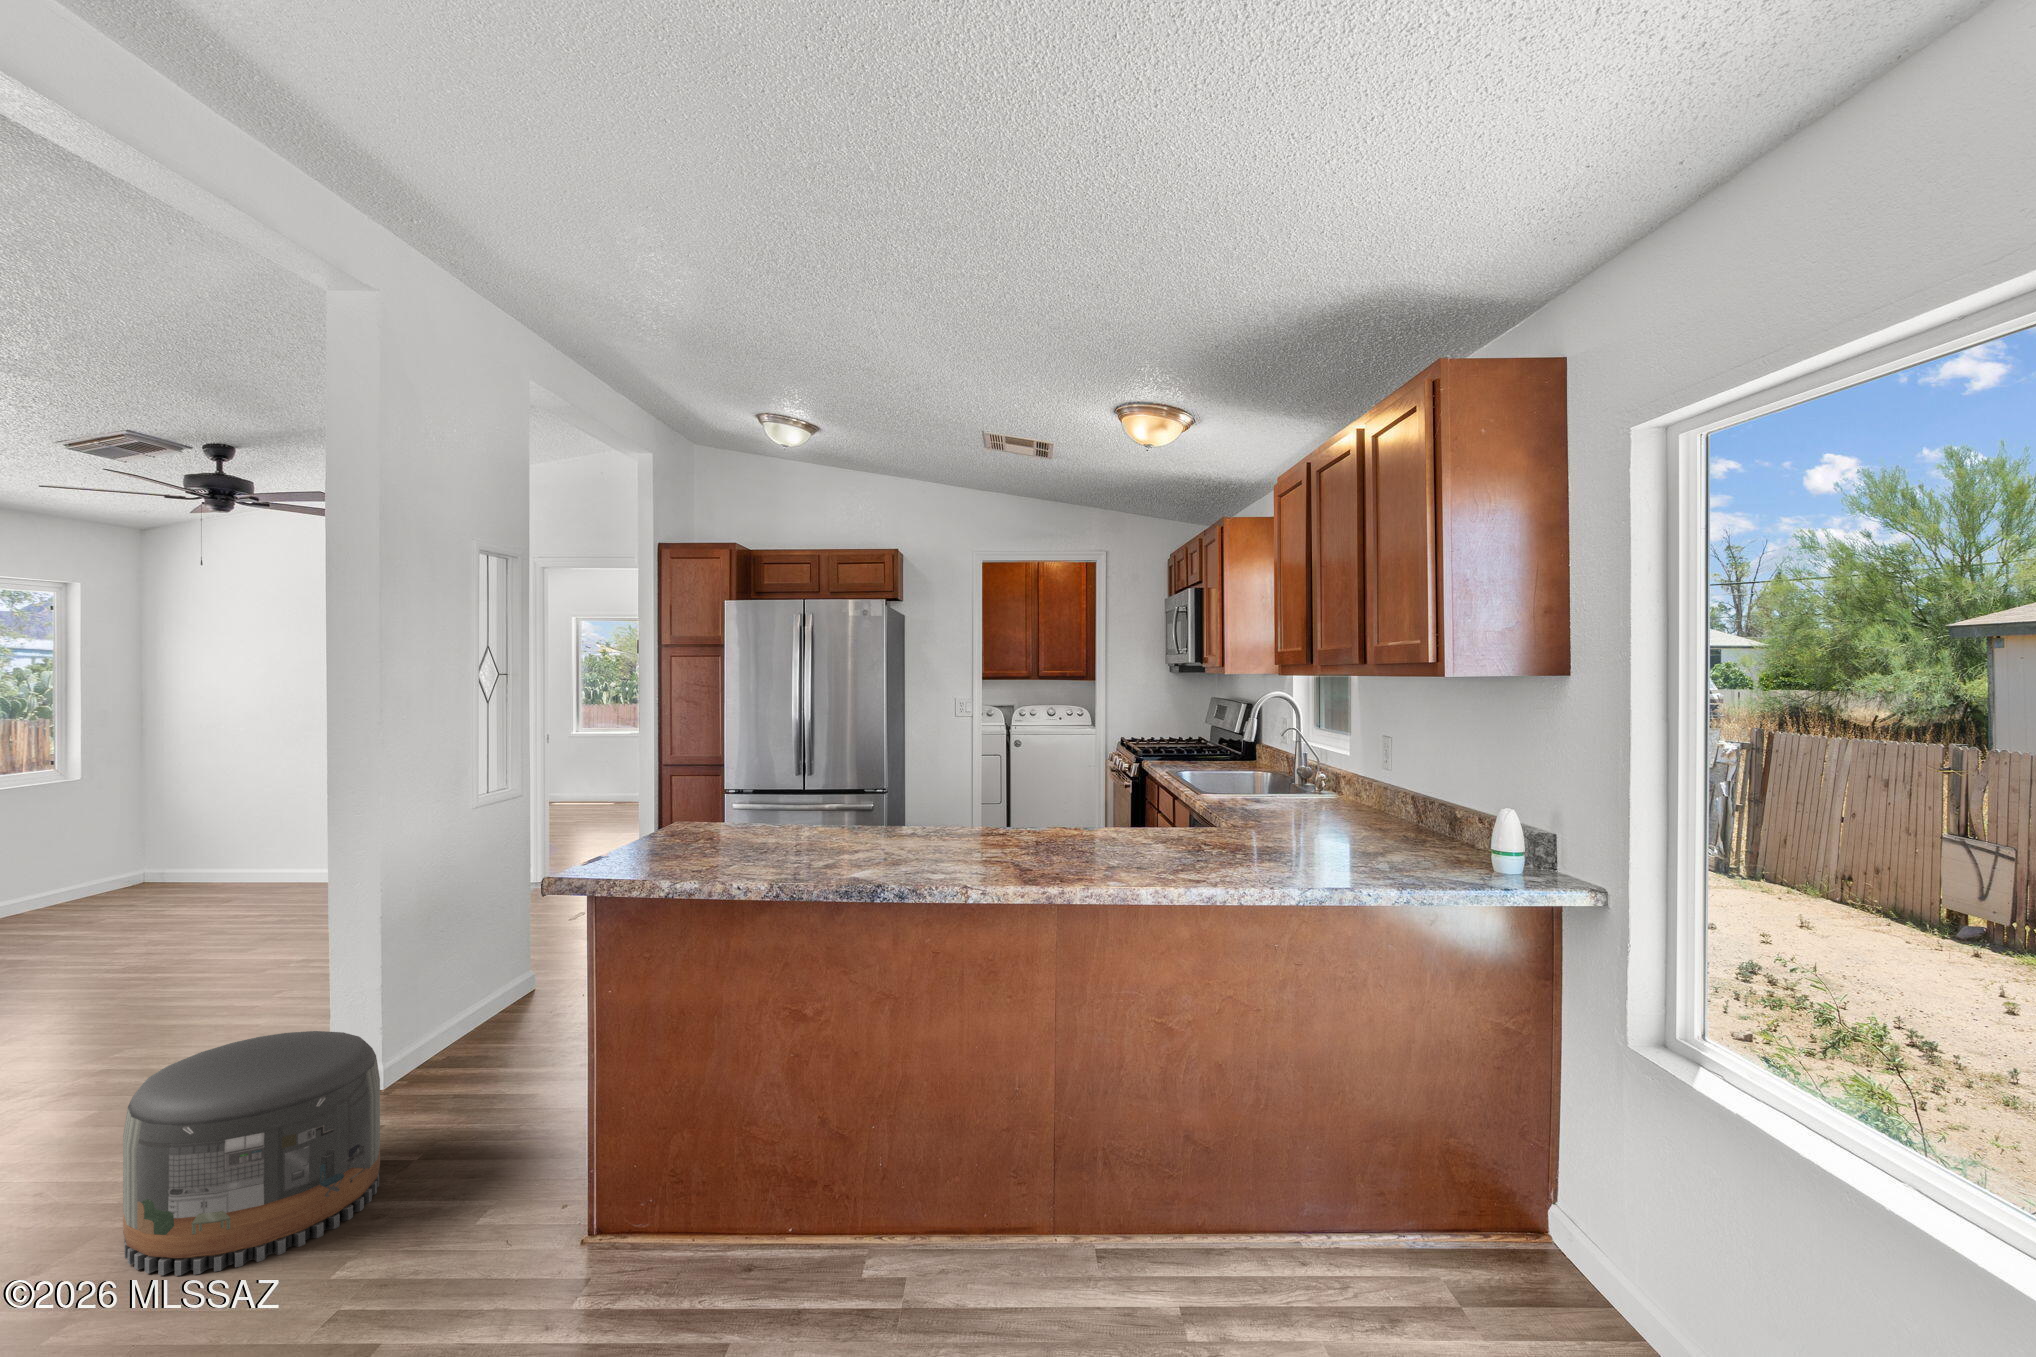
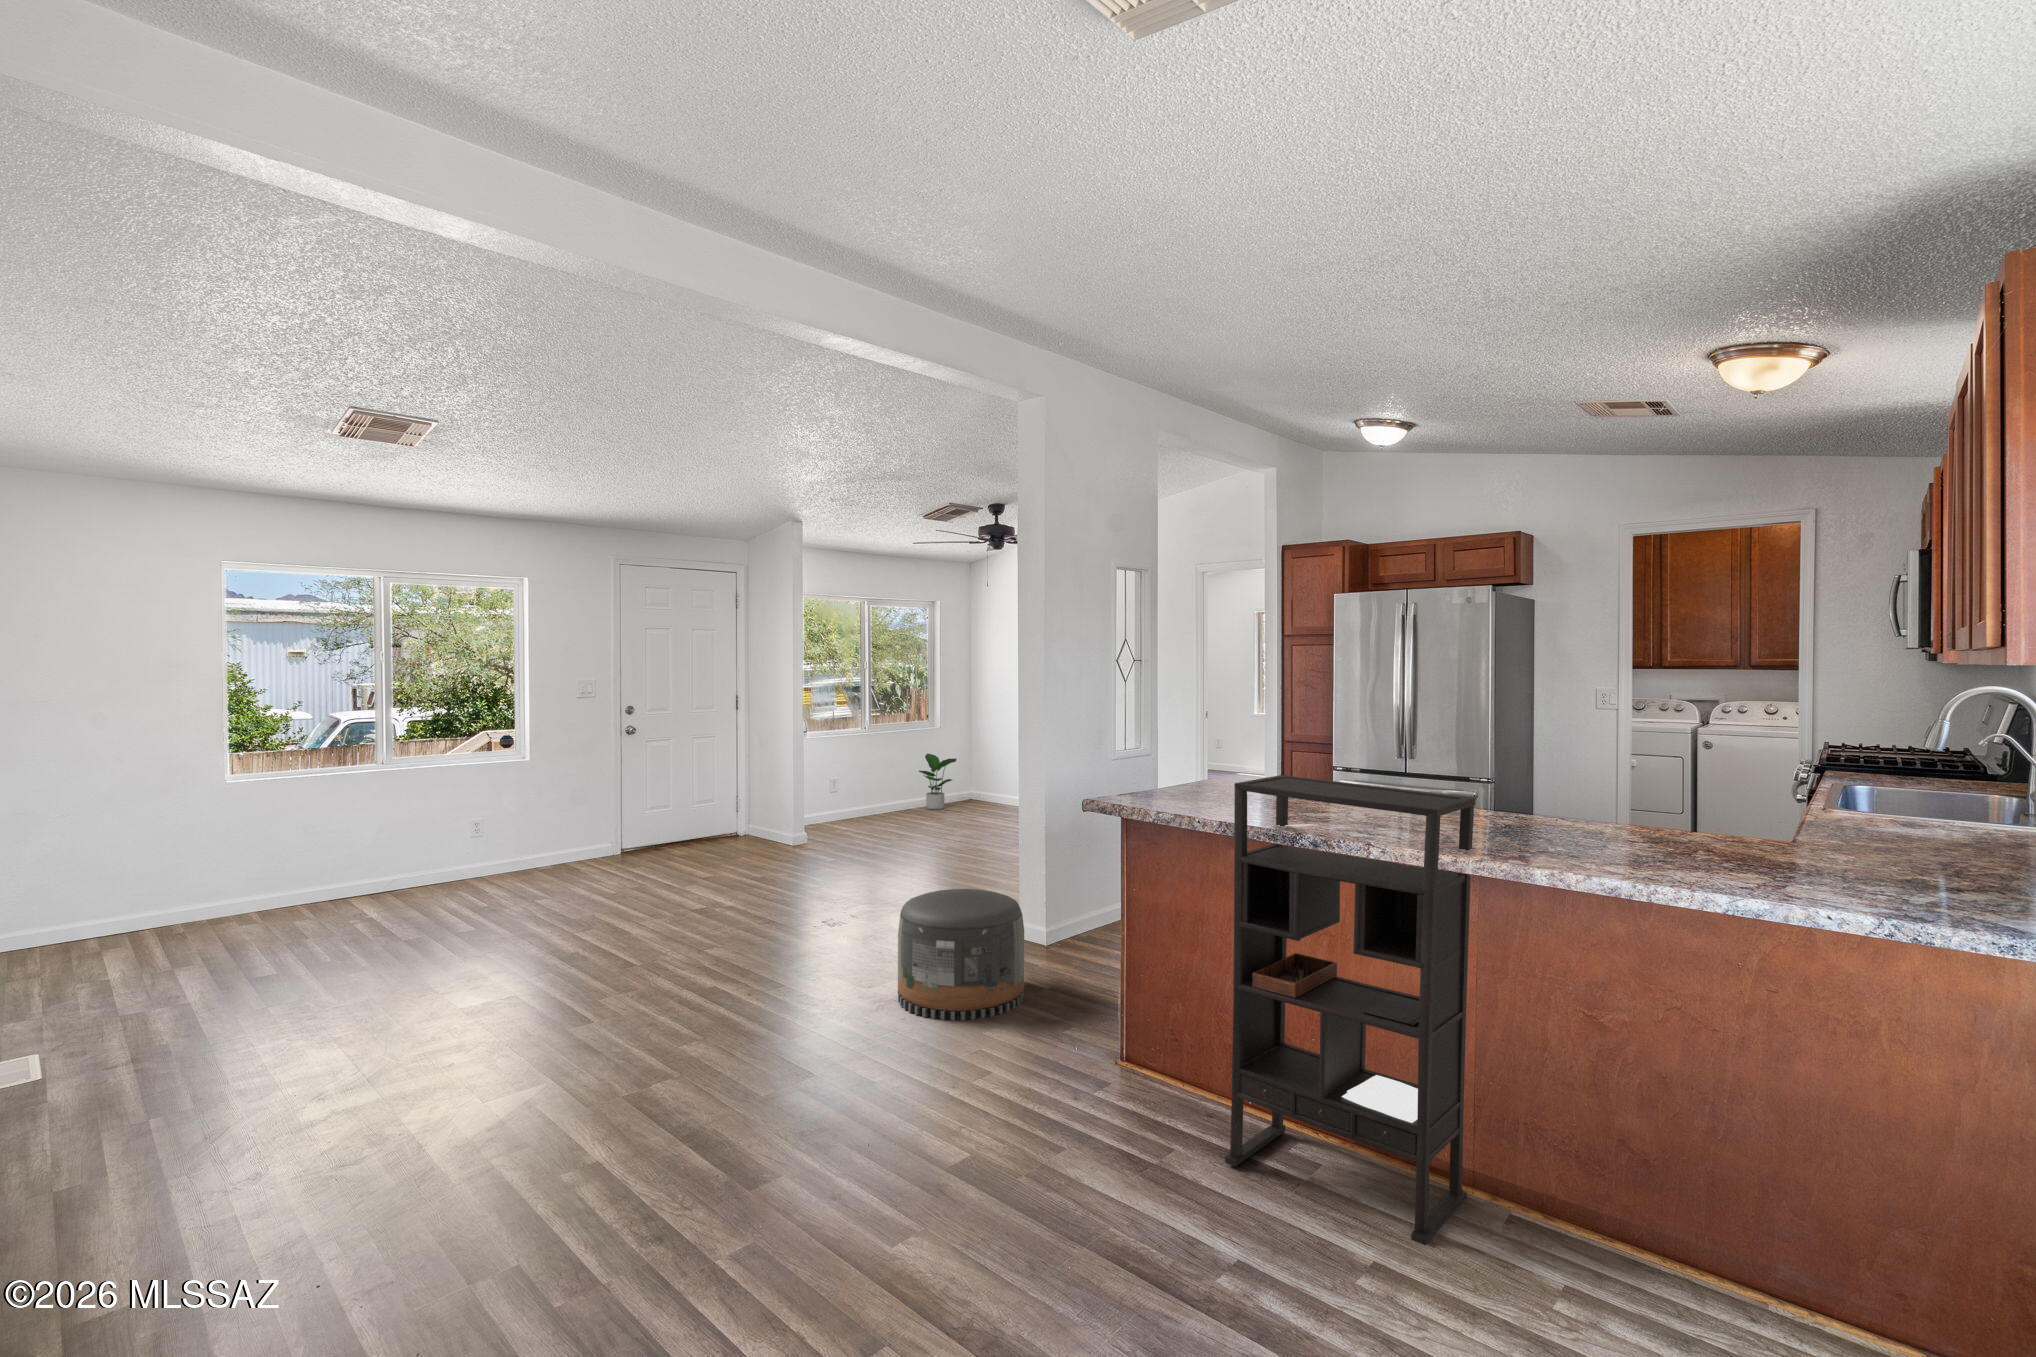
potted plant: none [31,818,112,903] -> present [919,753,957,809]
bookshelf: none [803,818,1064,1331] -> present [1225,775,1476,1245]

